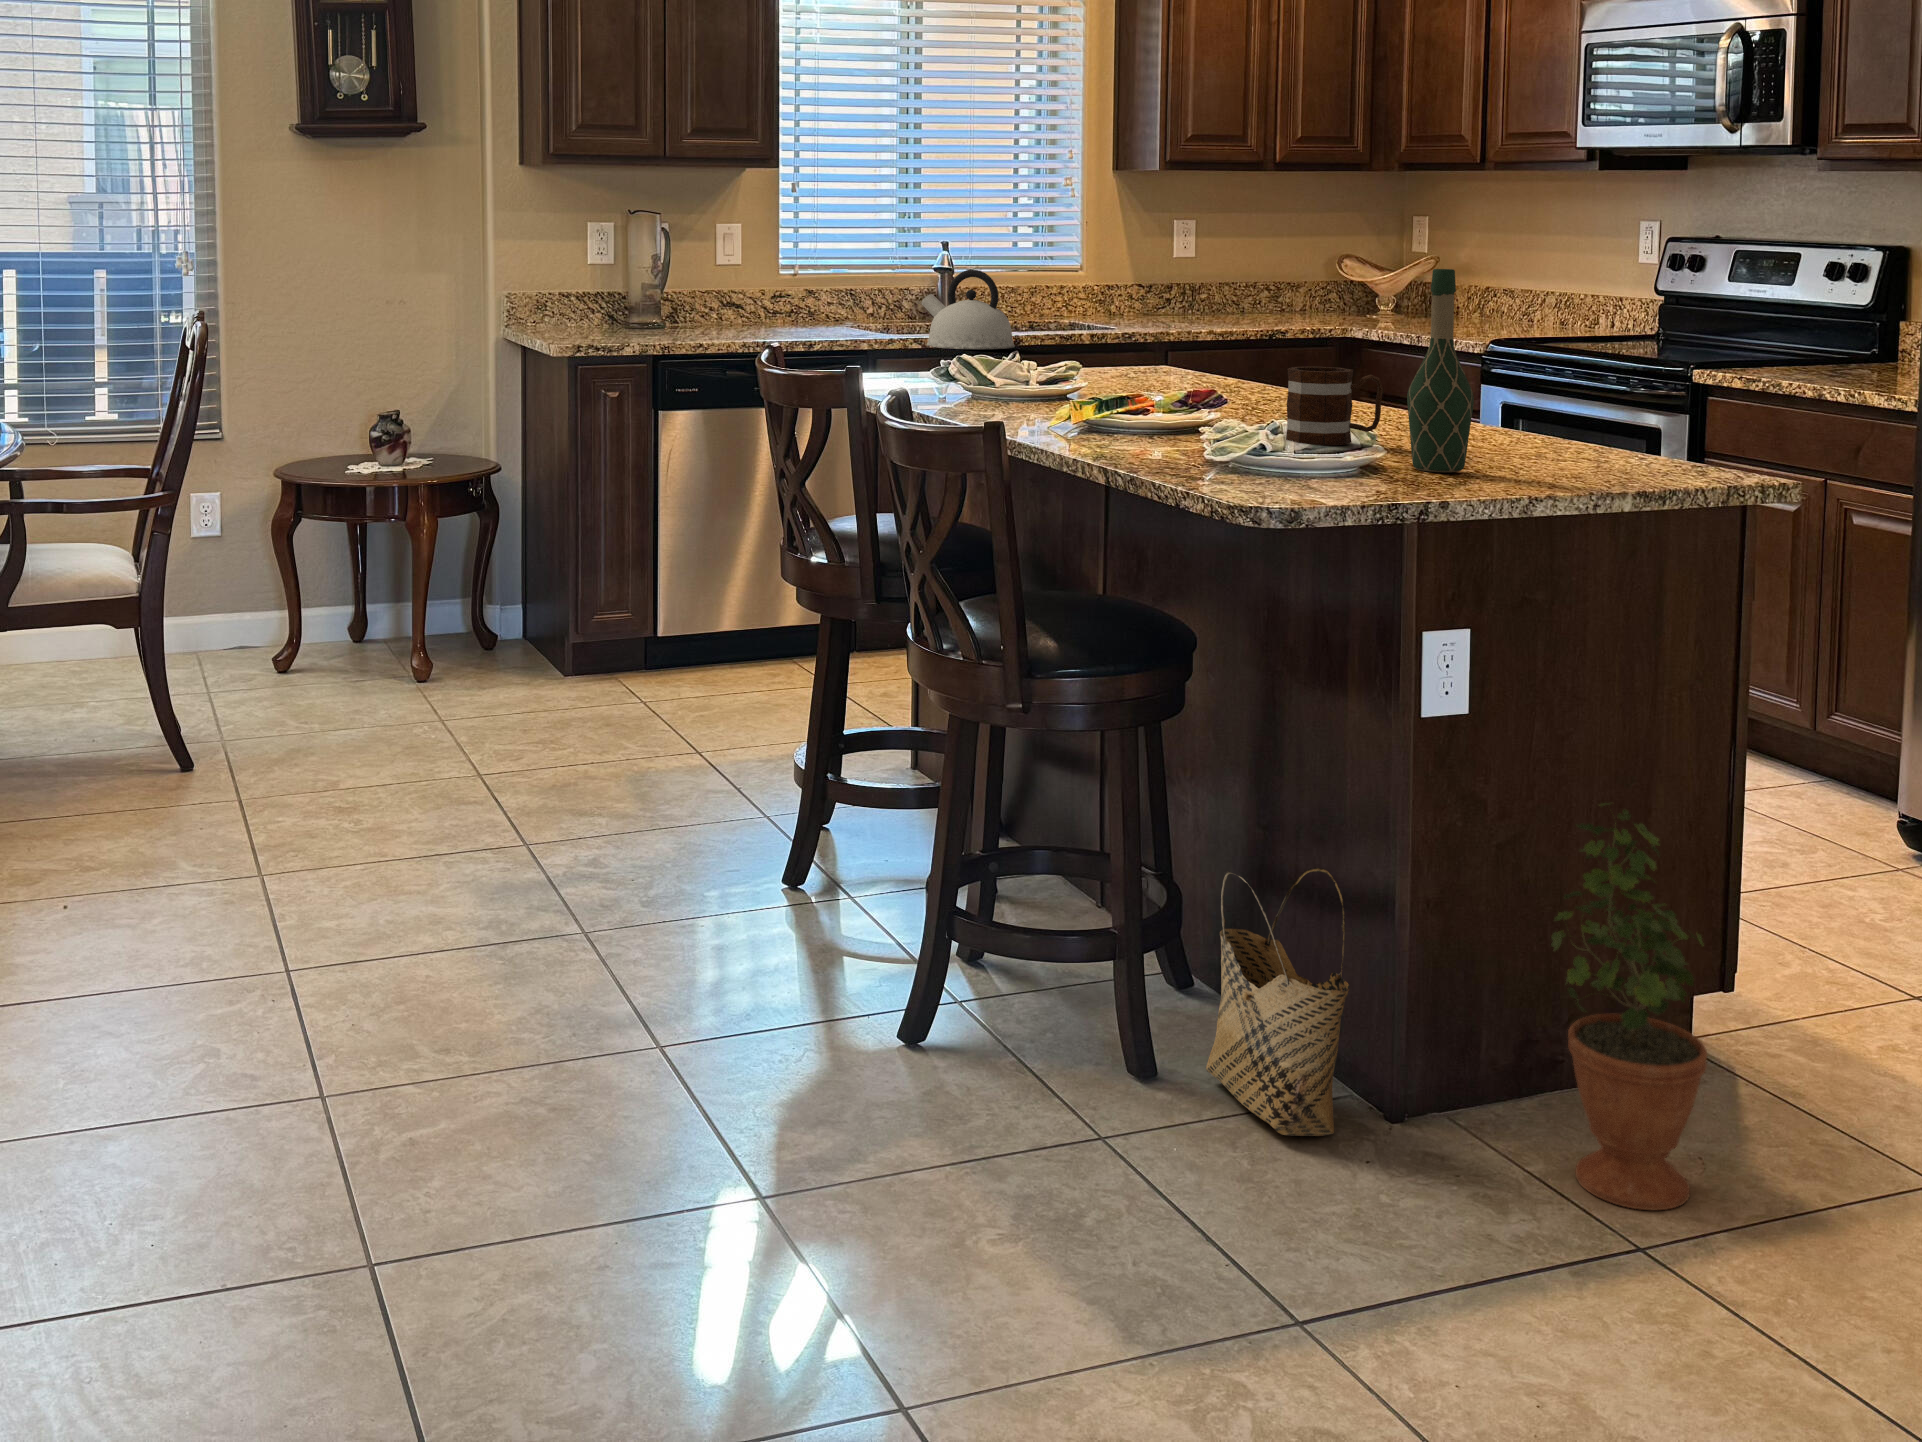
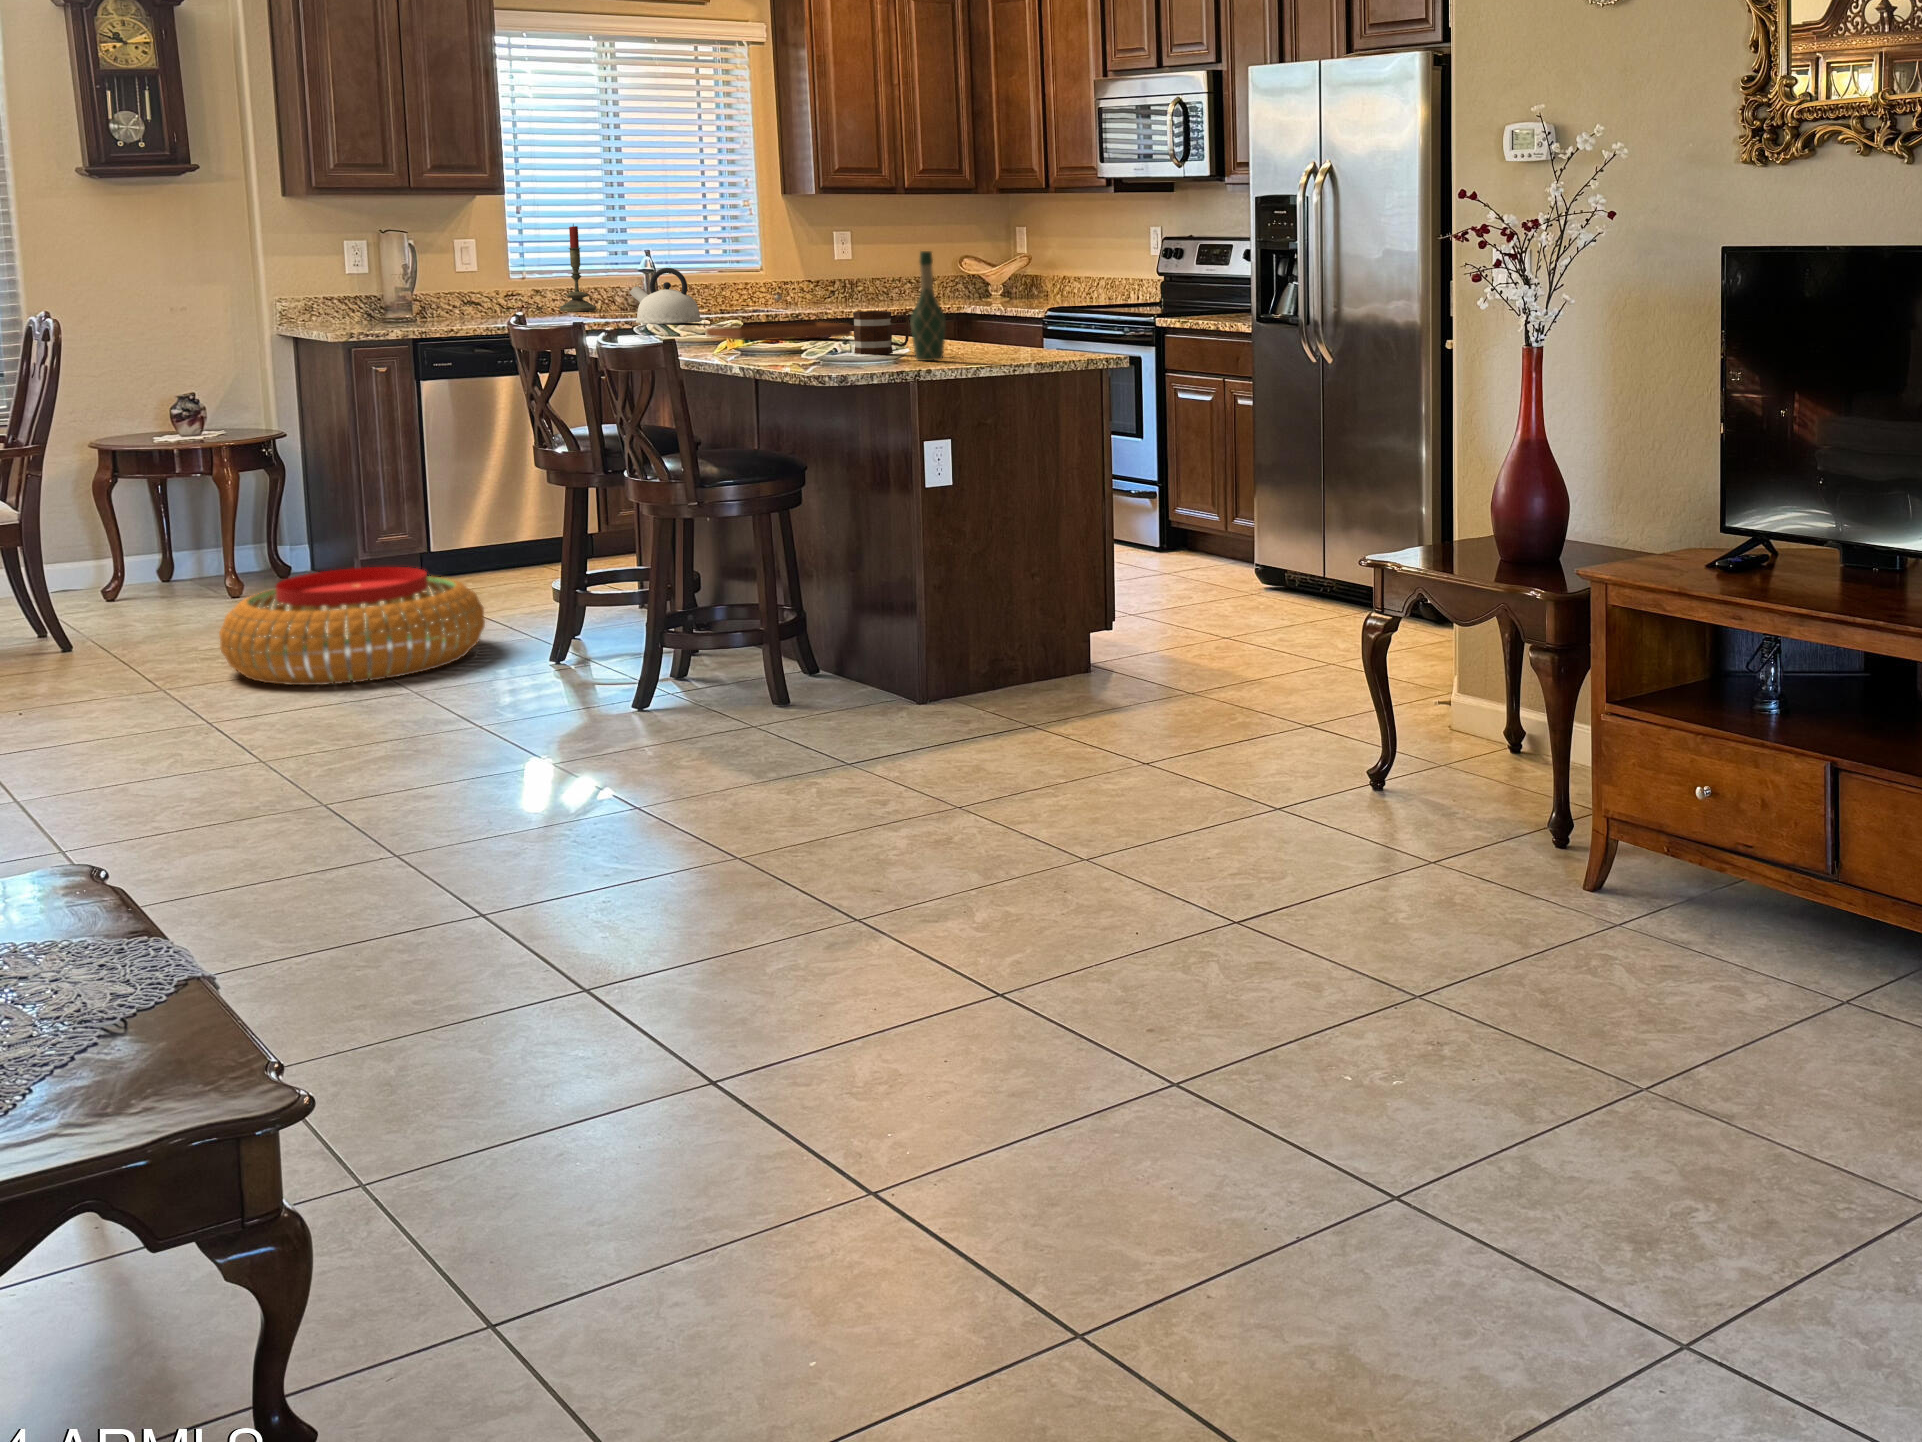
candle: none [832,204,877,320] -> present [559,224,596,312]
tray: none [1030,321,1249,397] -> present [706,295,852,340]
pouf: none [340,695,693,892] -> present [219,567,485,685]
potted plant: present [1551,803,1707,1210] -> none [983,520,1063,714]
woven basket: present [1206,867,1350,1136] -> none [818,576,887,711]

